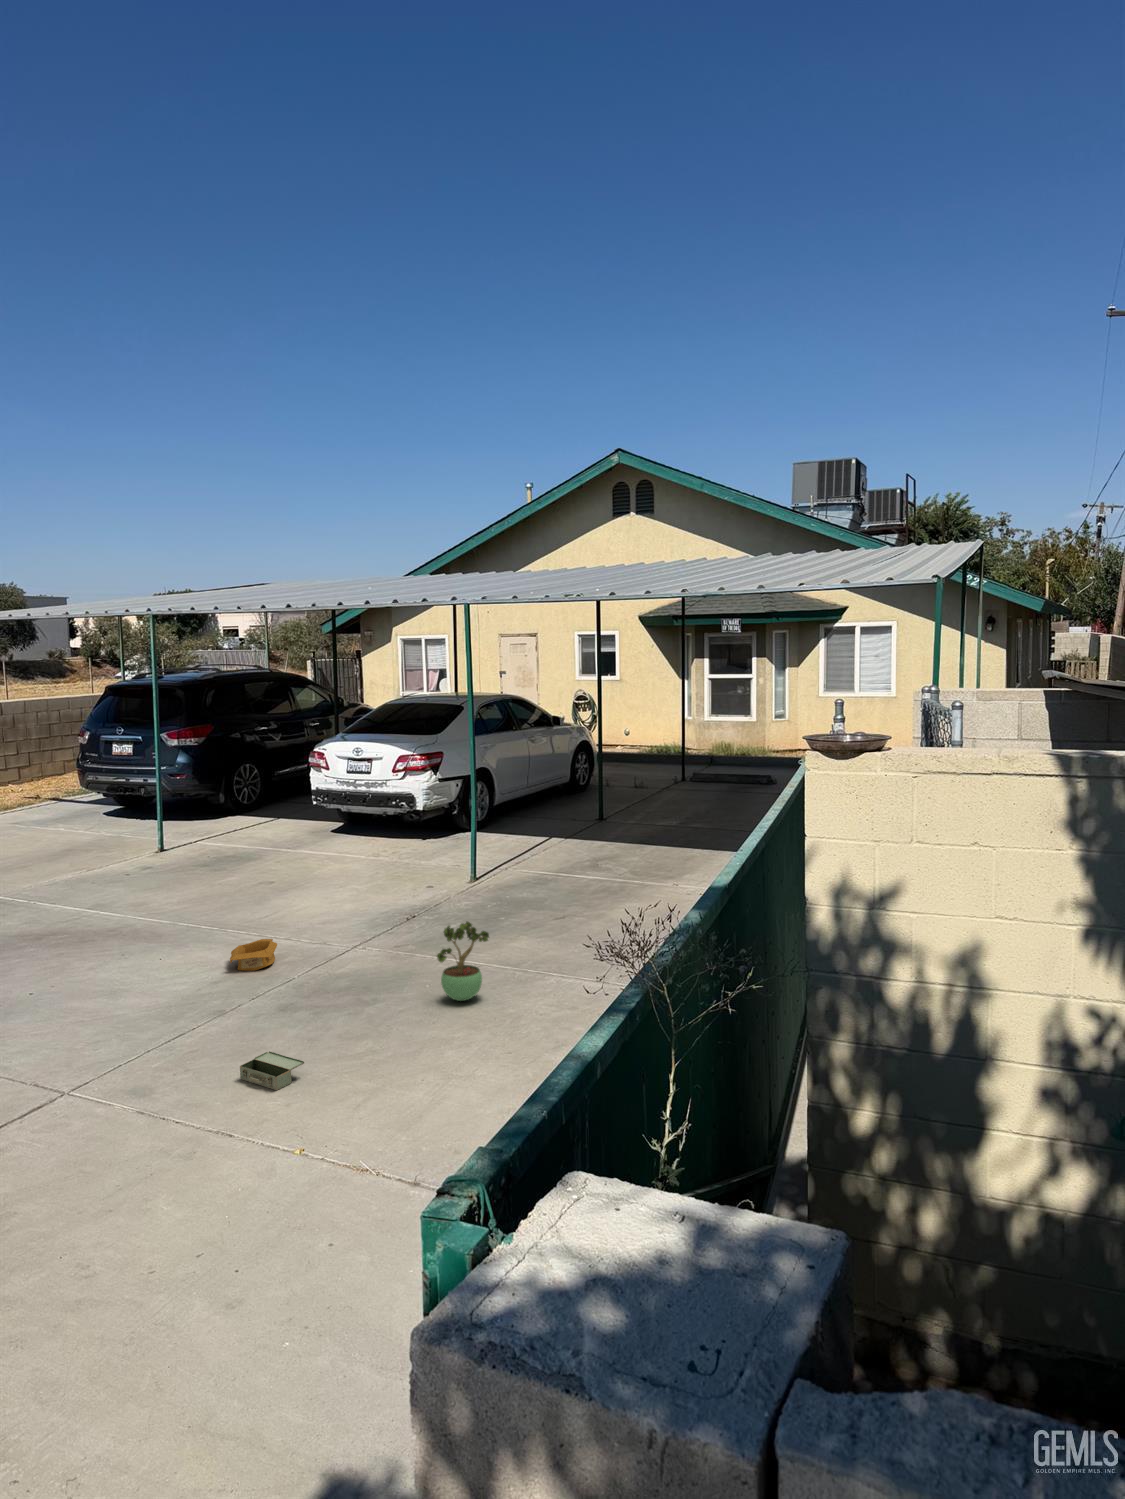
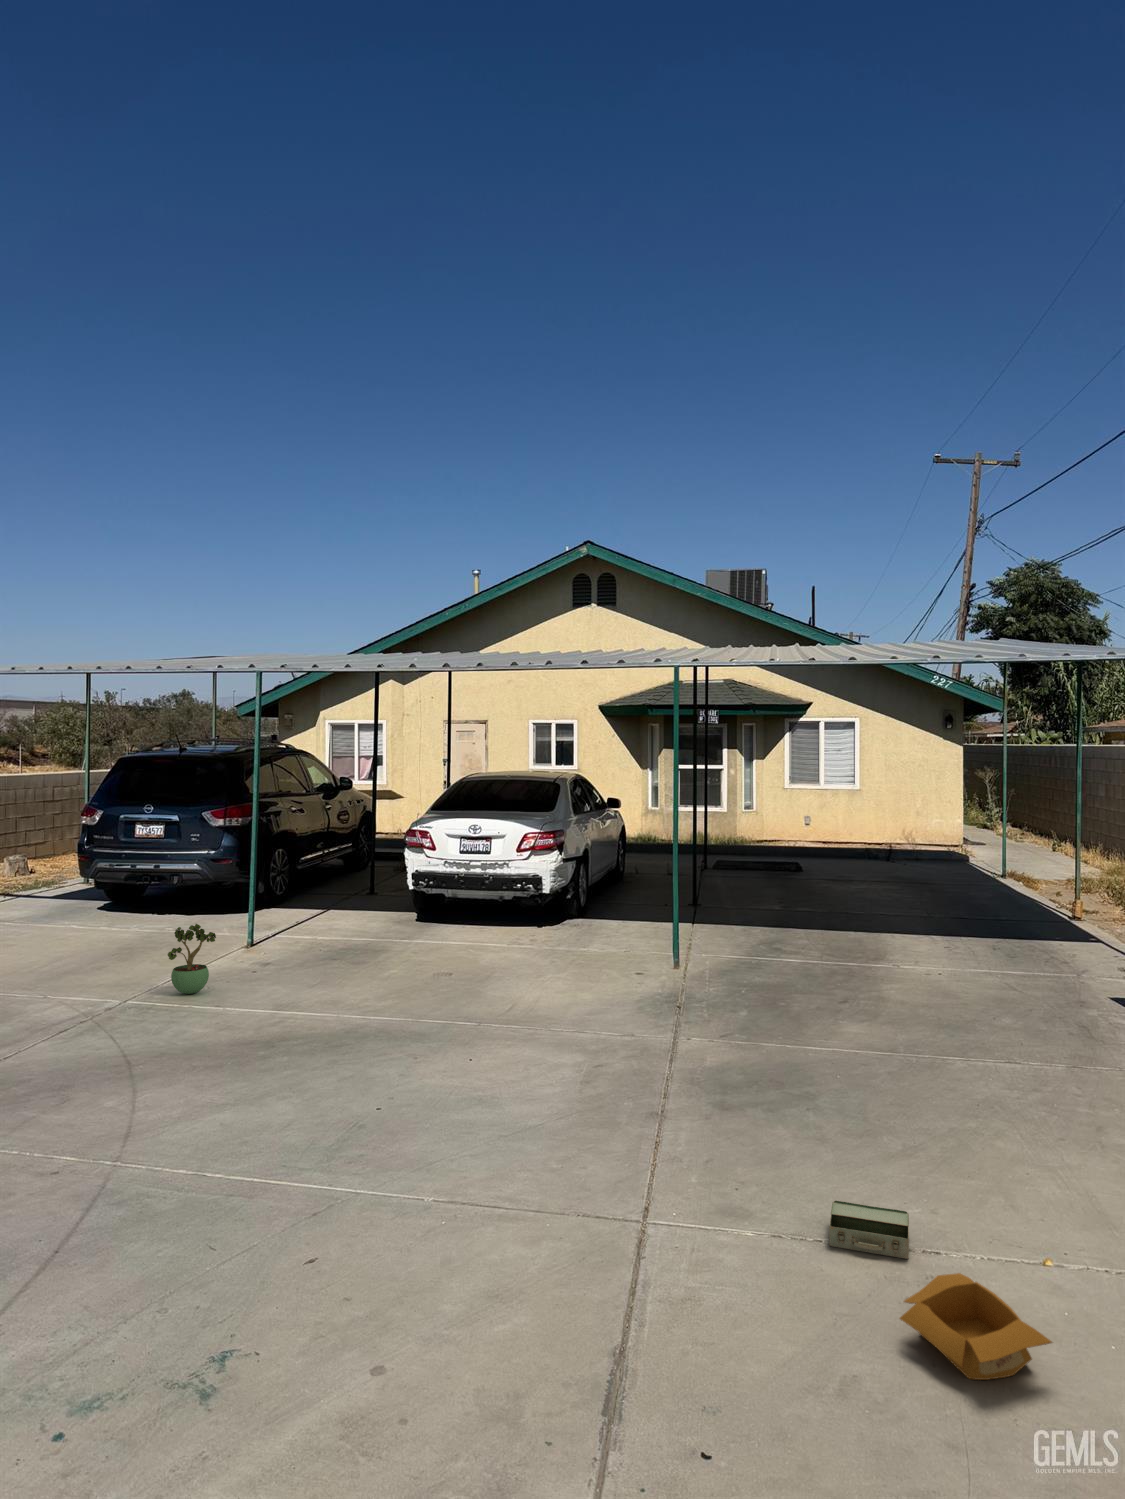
potted plant: present [437,922,489,1001] -> present [168,924,216,994]
cardboard box: present [230,939,277,971] -> present [900,1273,1052,1380]

